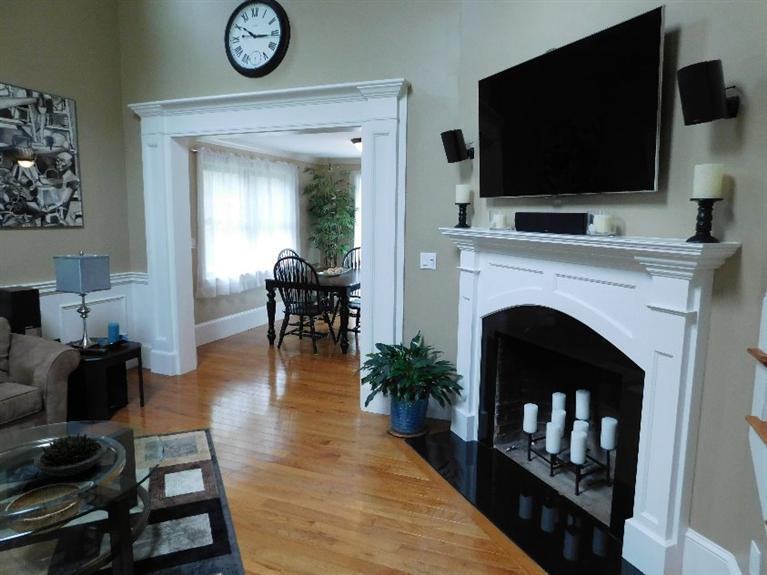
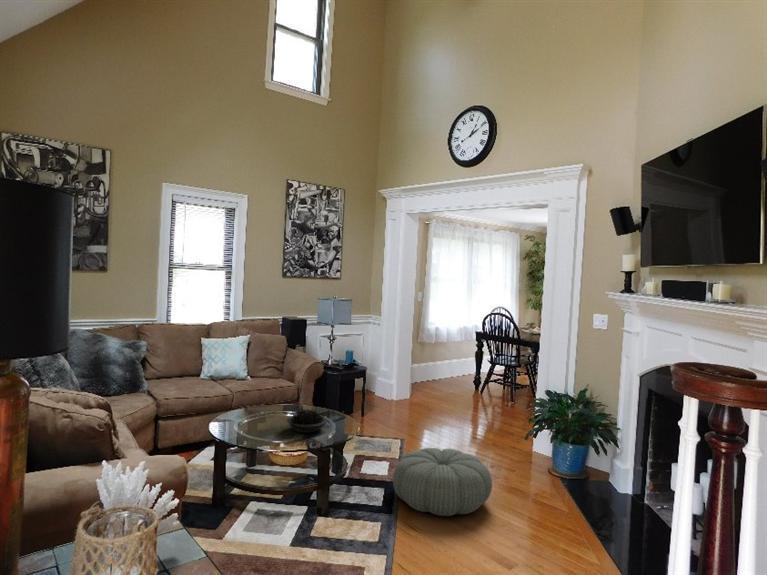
pouf: none [221,438,349,537] -> present [393,448,492,516]

